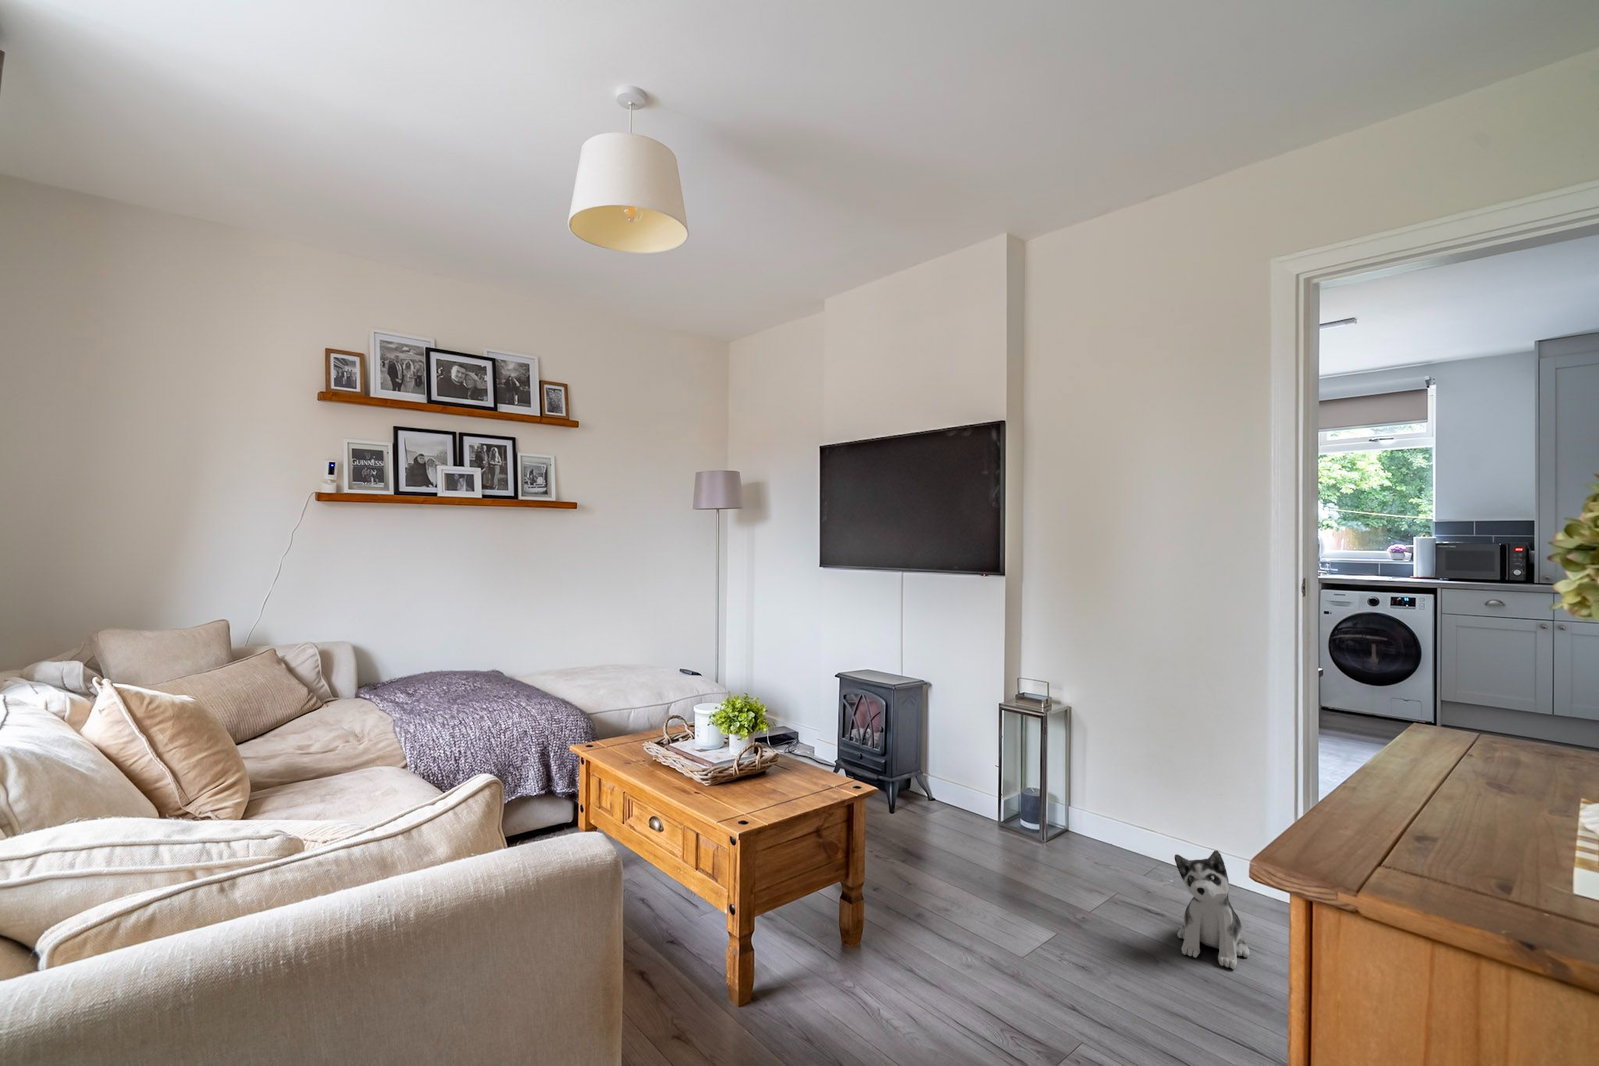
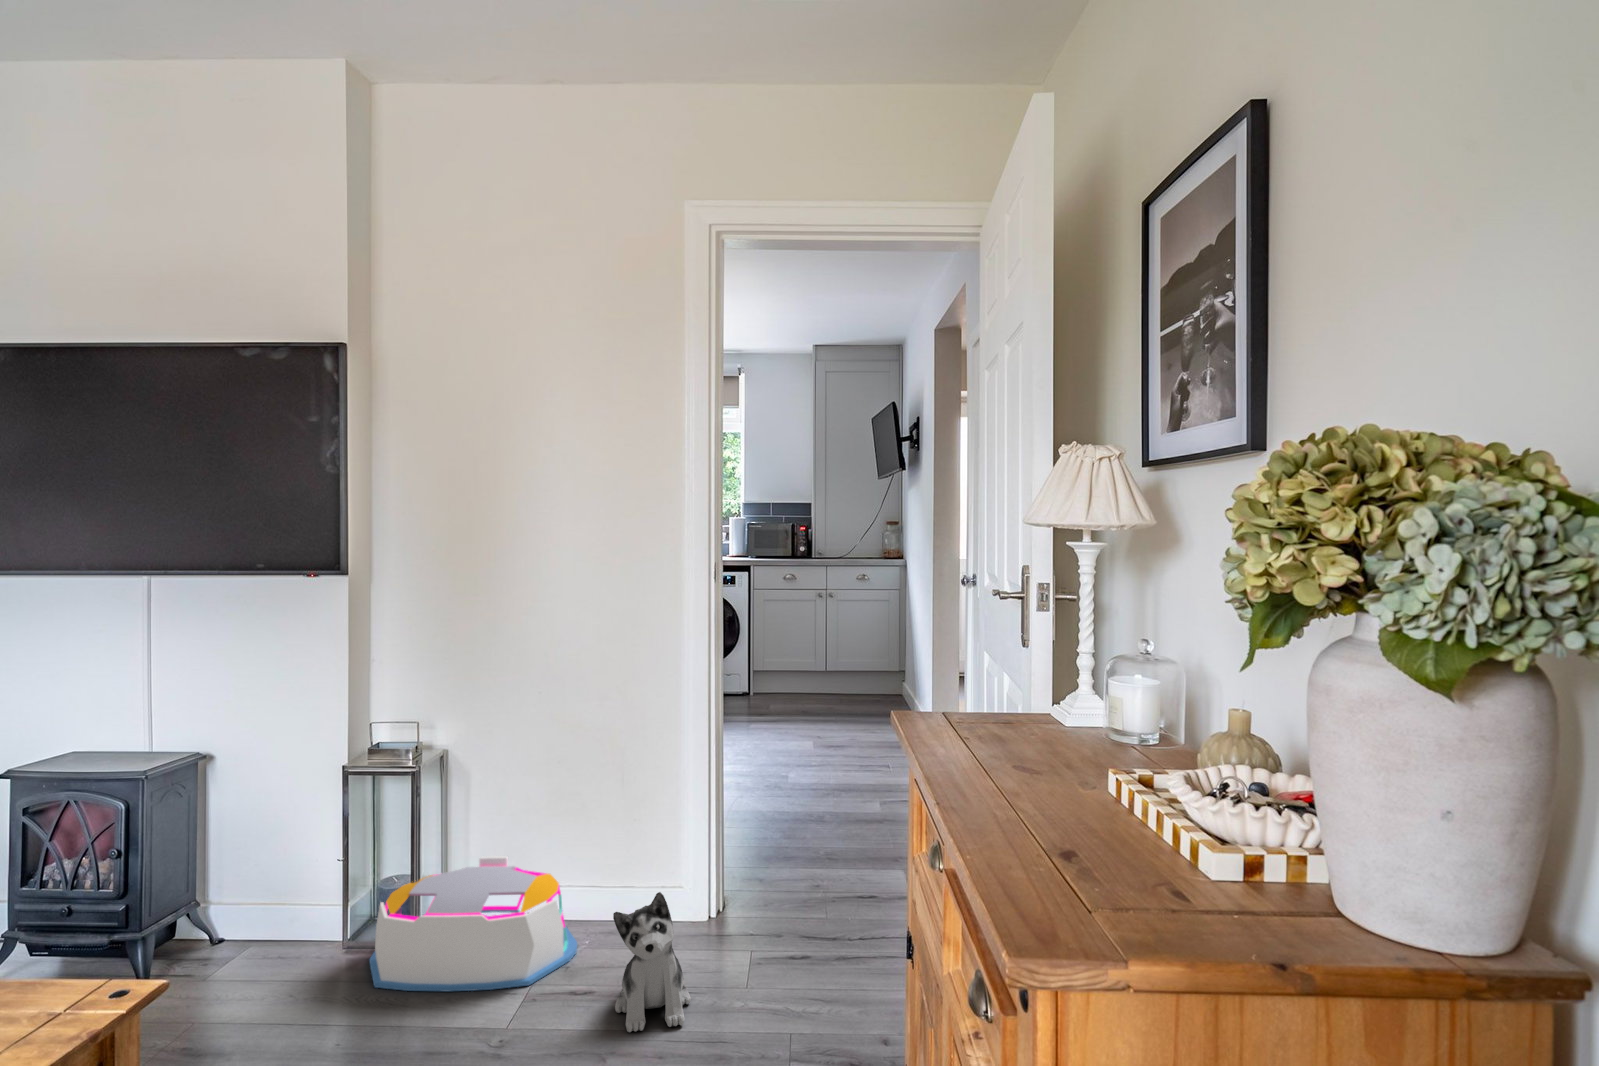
storage bin: none [1011,791,1163,893] -> present [369,856,577,991]

